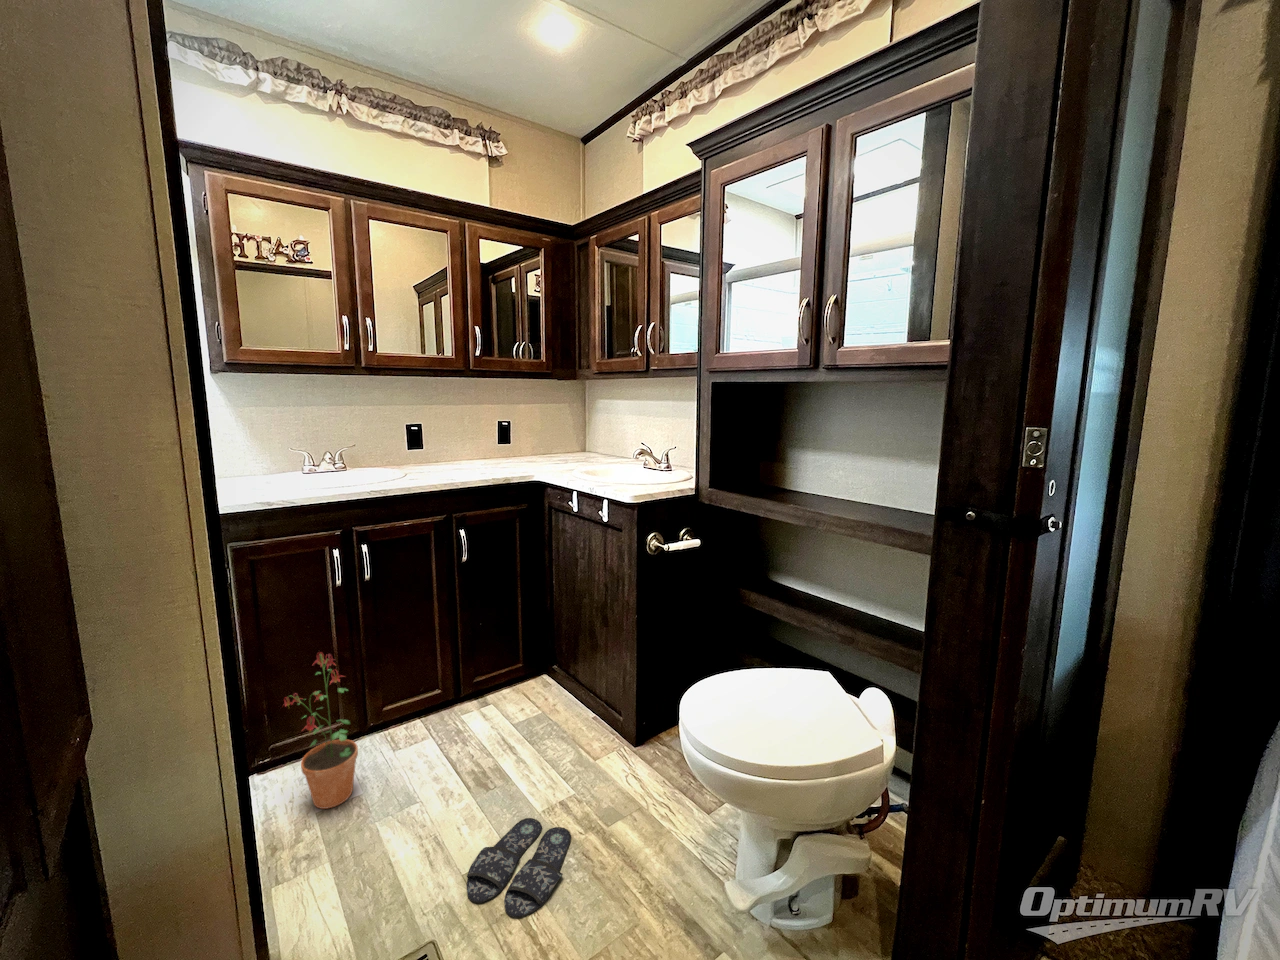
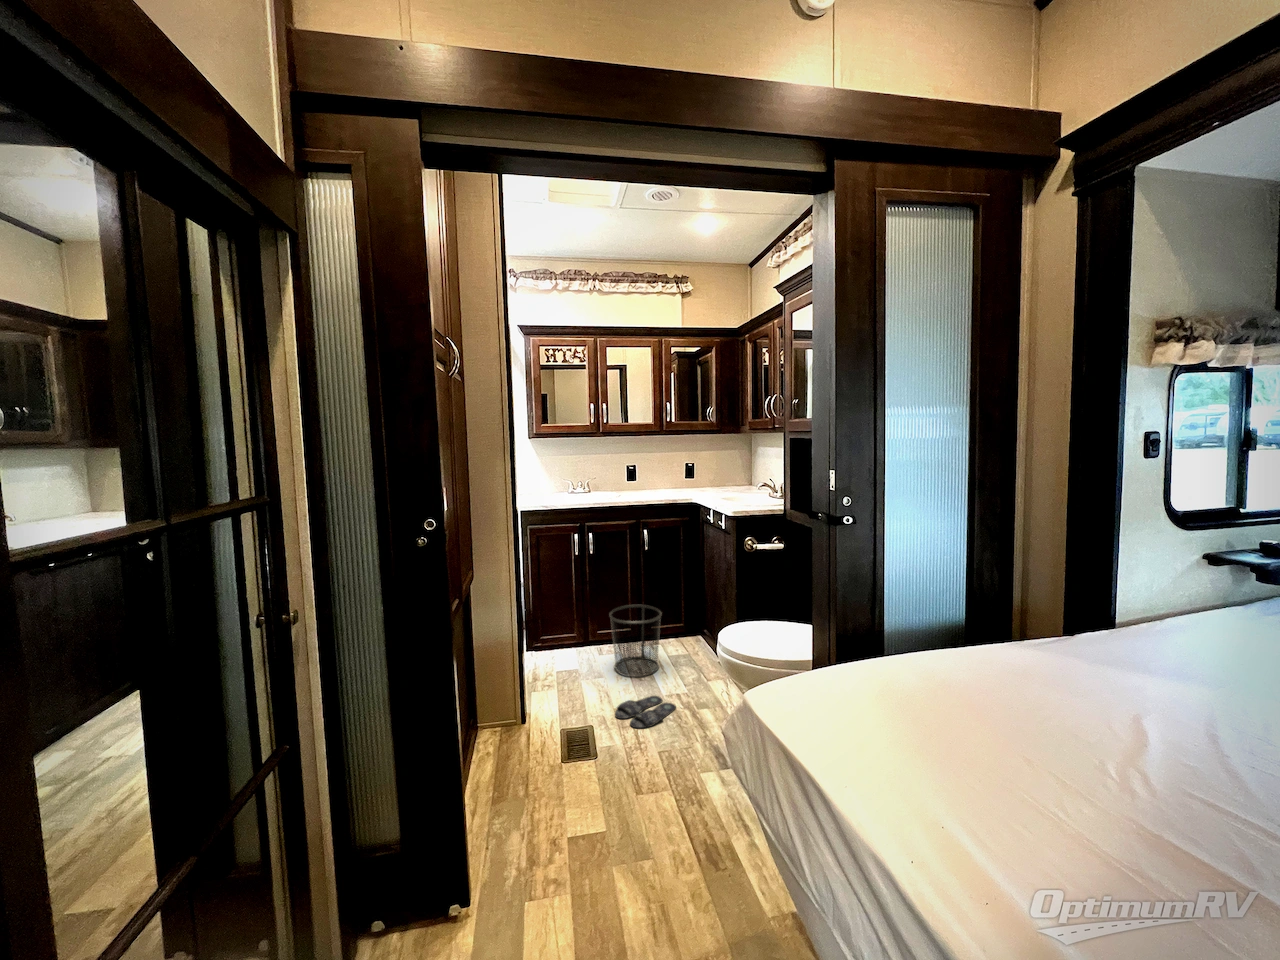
potted plant: present [284,652,358,809] -> none [547,588,579,671]
waste bin: none [417,653,512,786] -> present [609,605,662,677]

